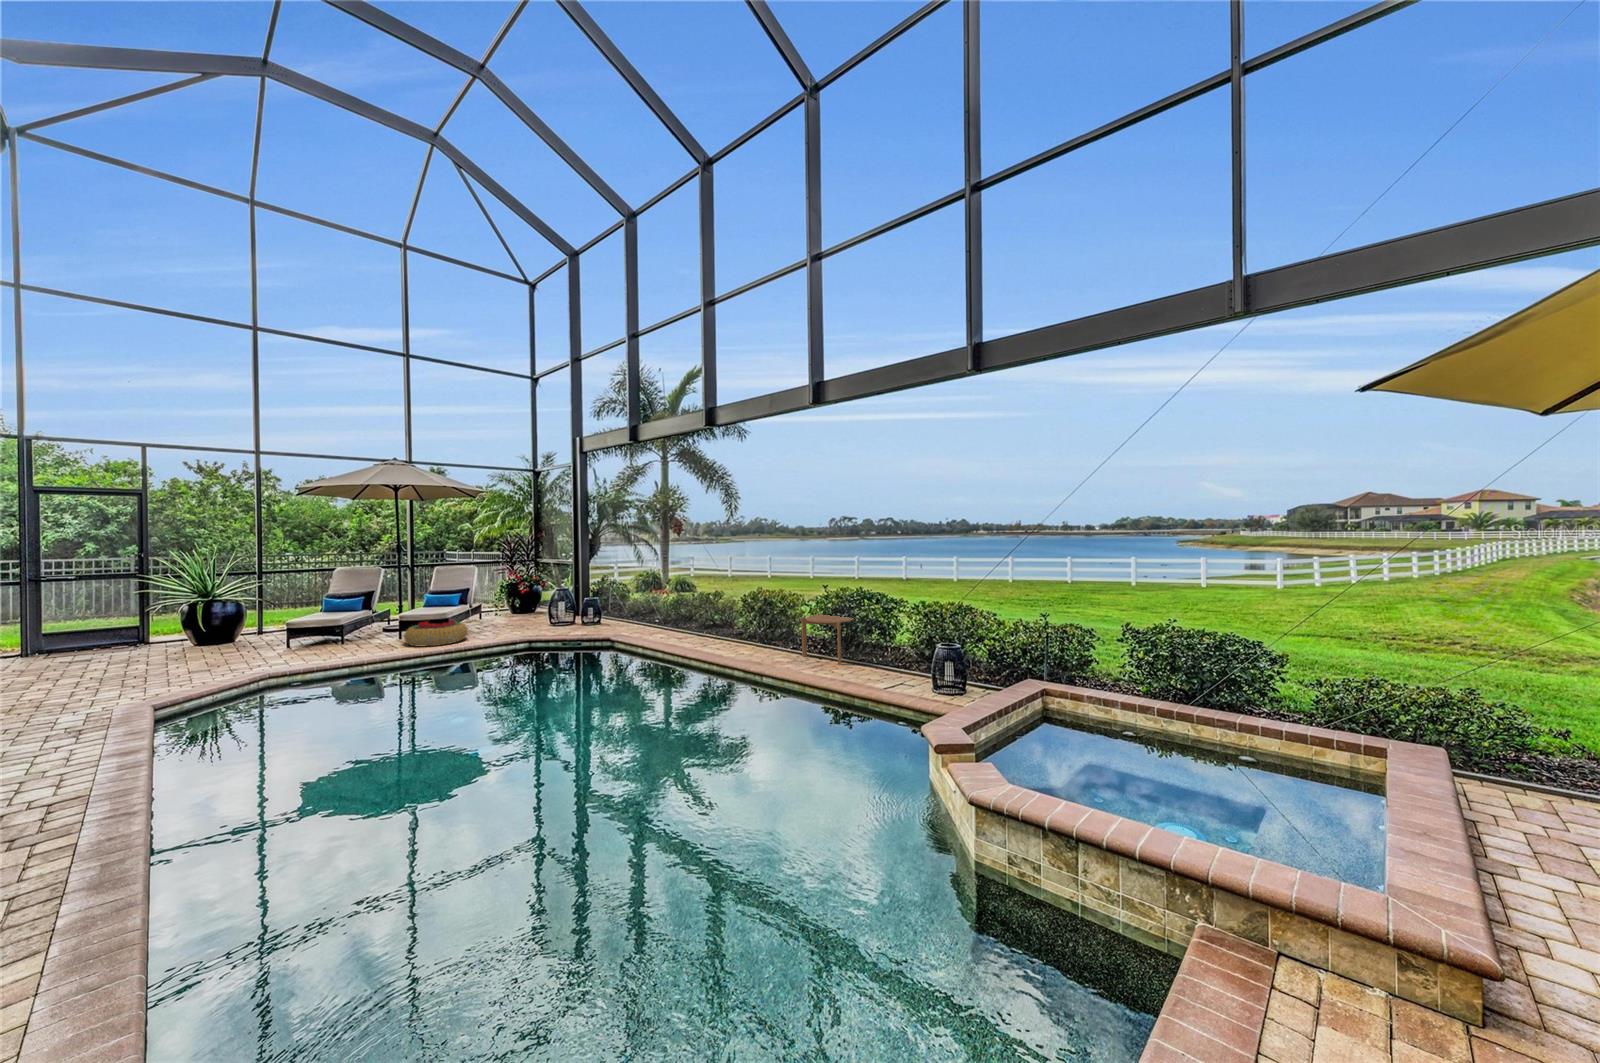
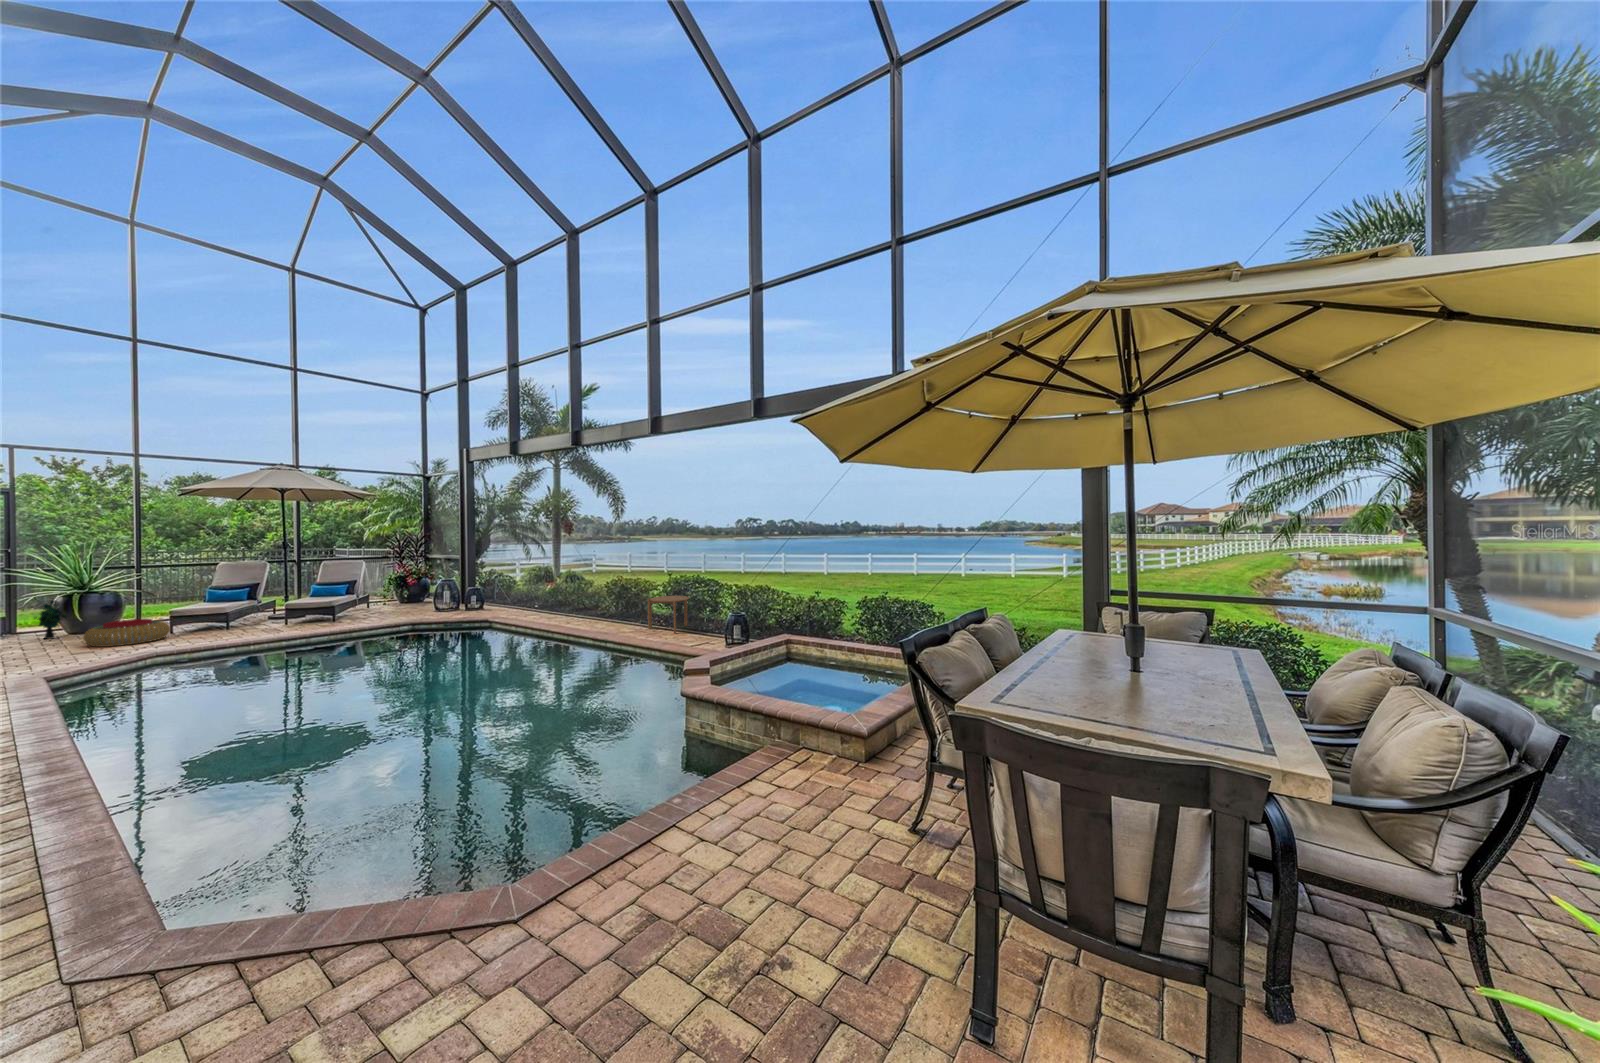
decorative plant: none [163,609,194,651] -> present [34,600,67,639]
pouf: present [404,620,468,647] -> present [83,619,170,647]

